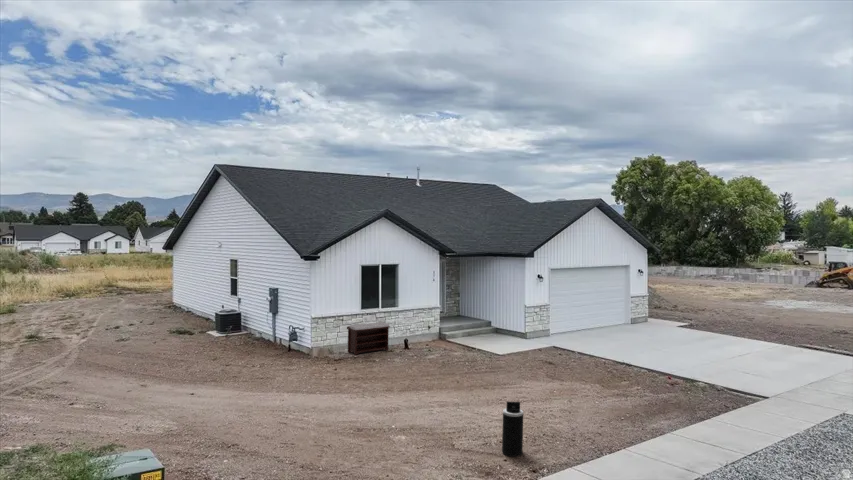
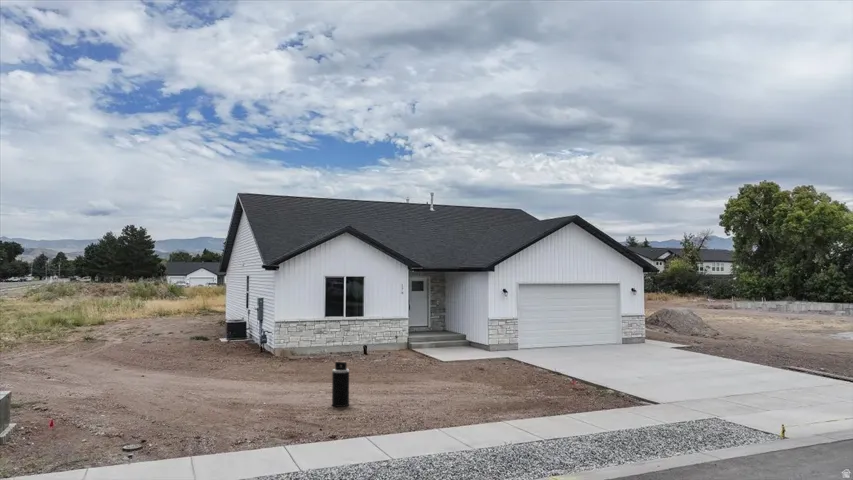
bench: present [347,322,390,355] -> none [309,329,349,356]

